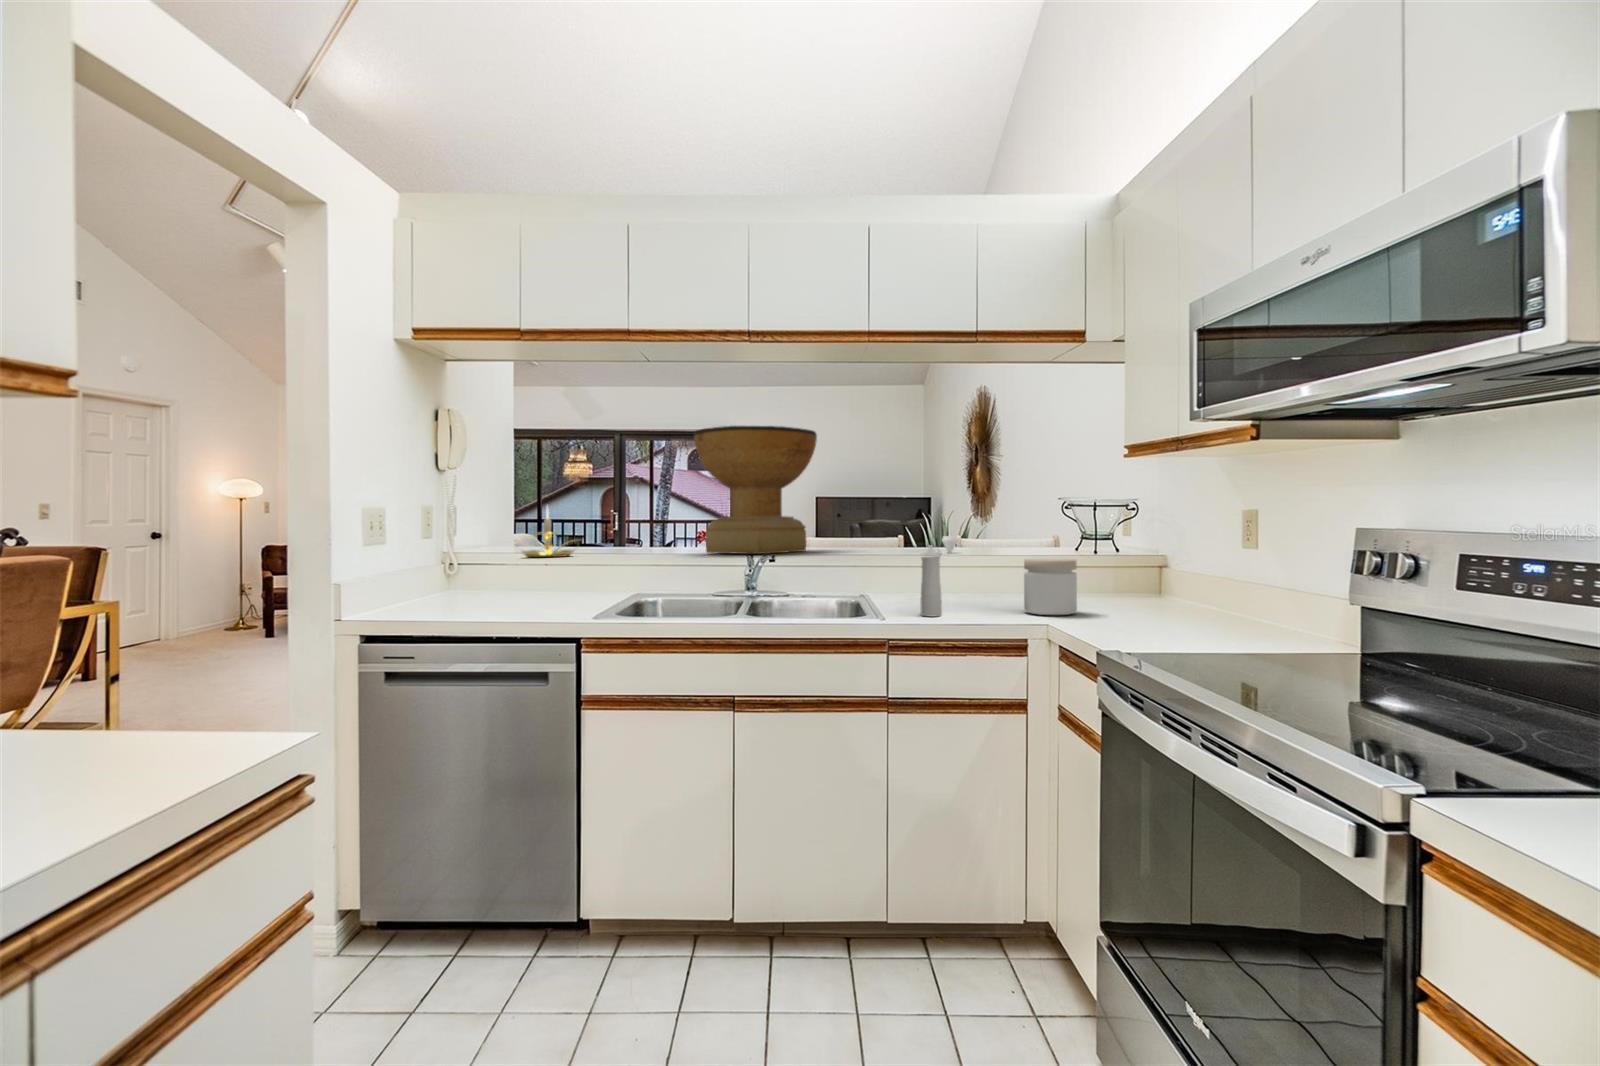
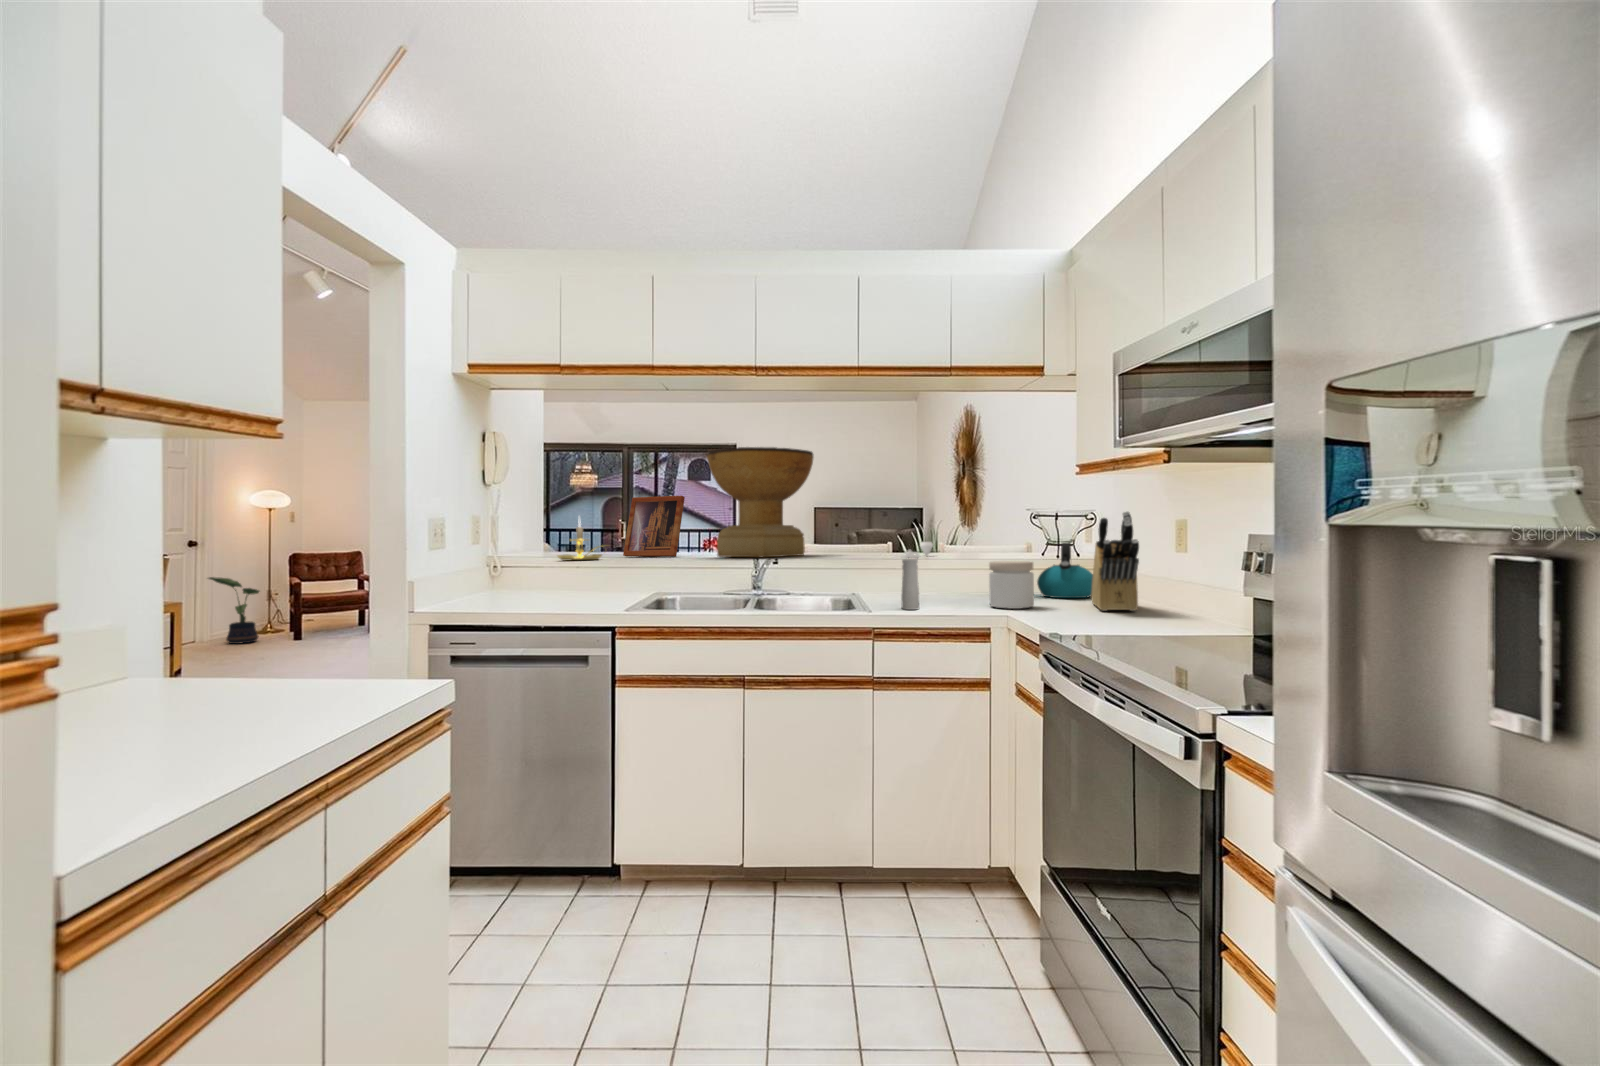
picture frame: none [600,483,670,553] -> present [623,496,685,557]
knife block: none [1143,500,1209,619] -> present [1091,511,1139,611]
kettle: none [1075,537,1145,601] -> present [1037,543,1093,598]
potted plant: none [170,572,230,642] -> present [209,577,259,644]

